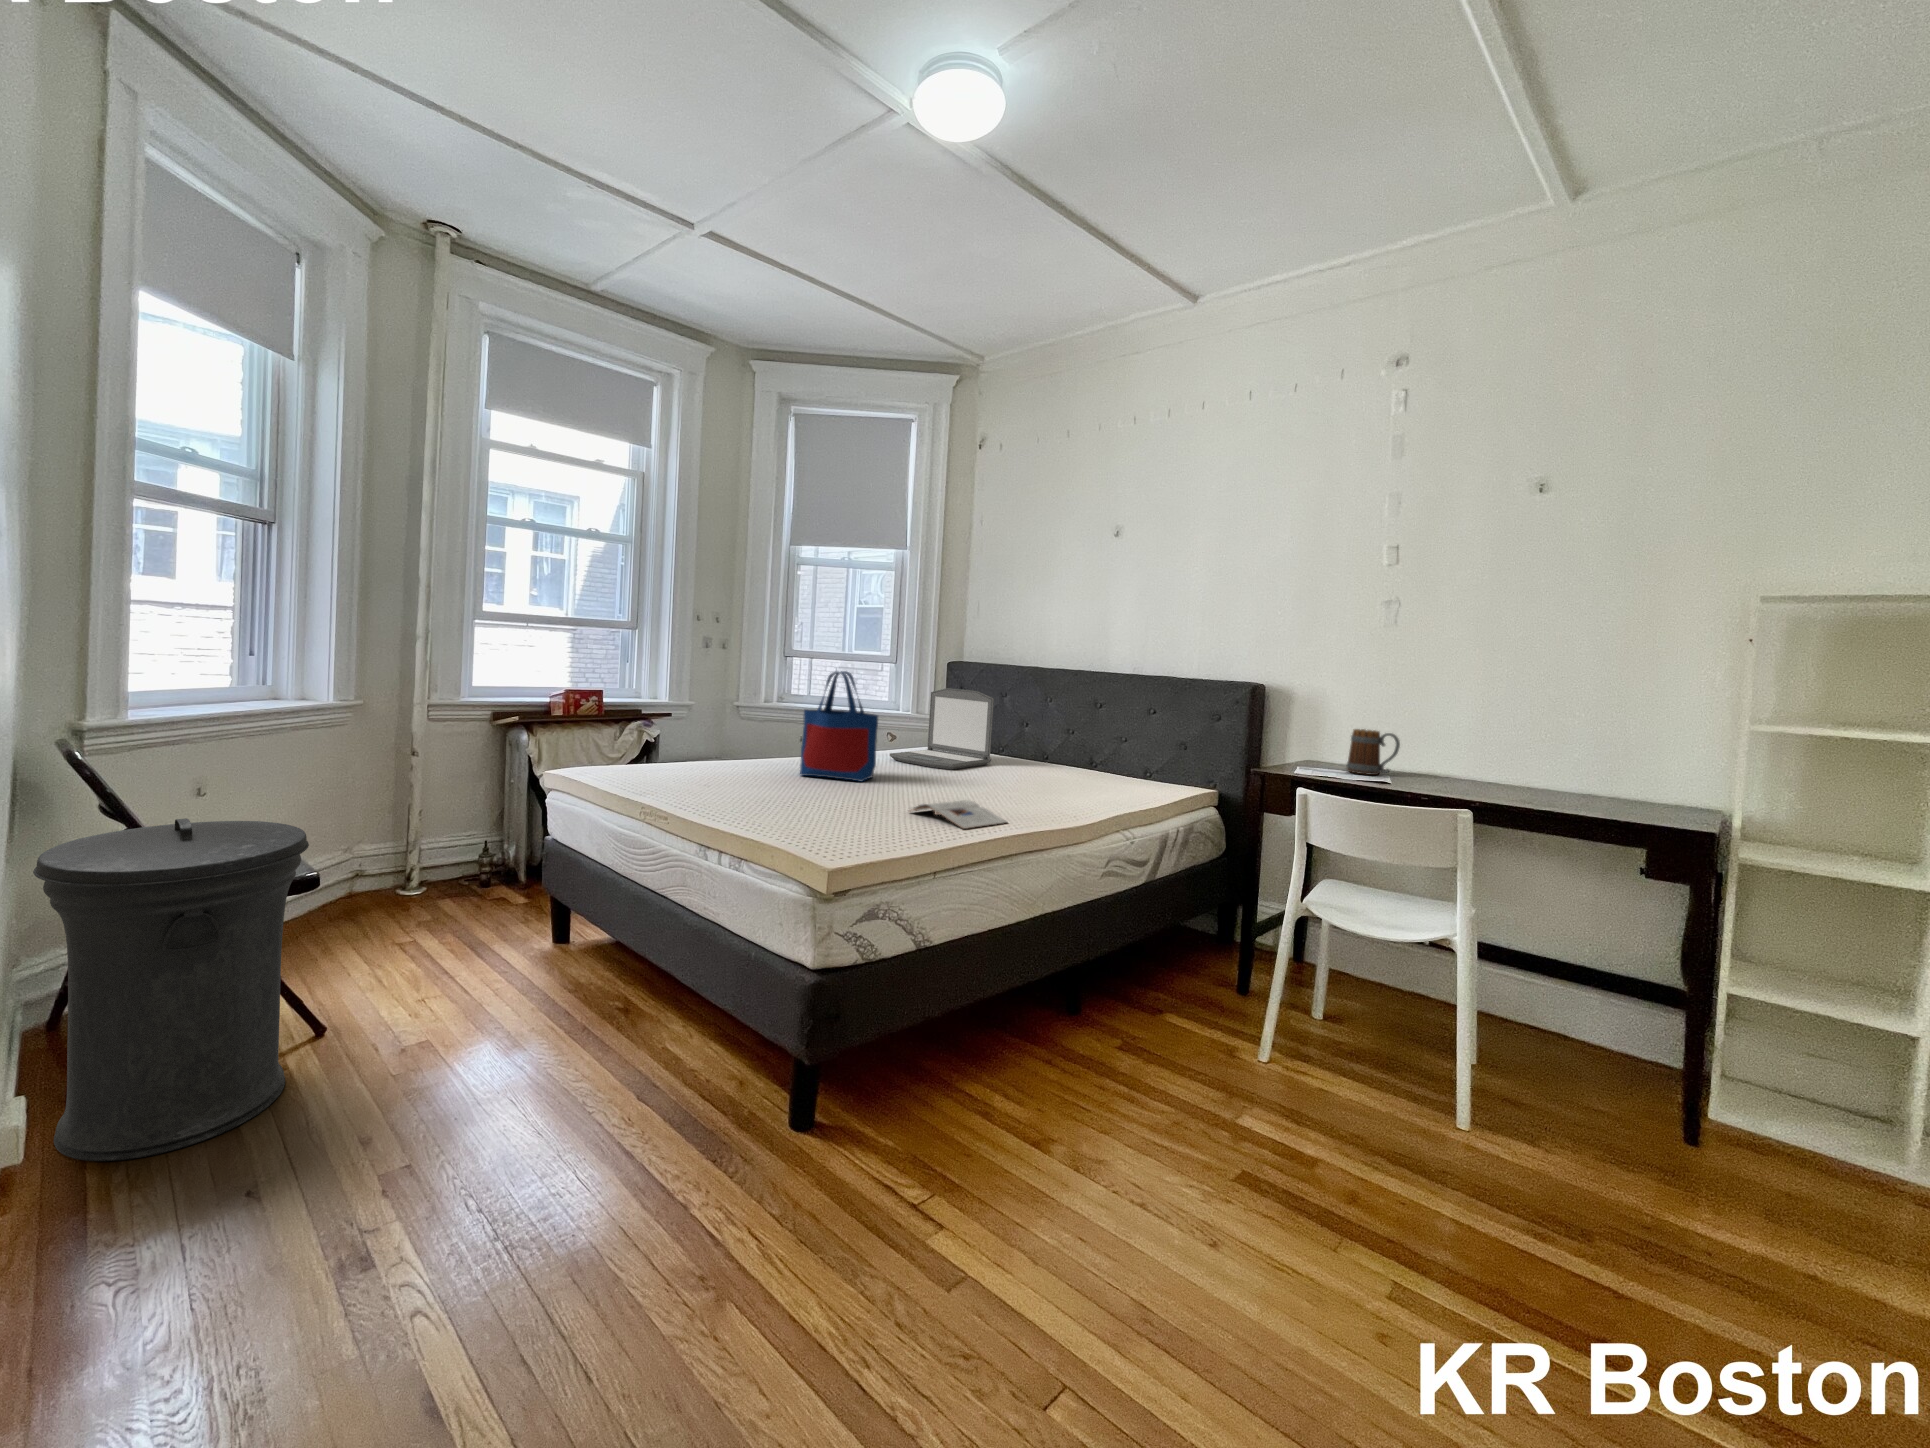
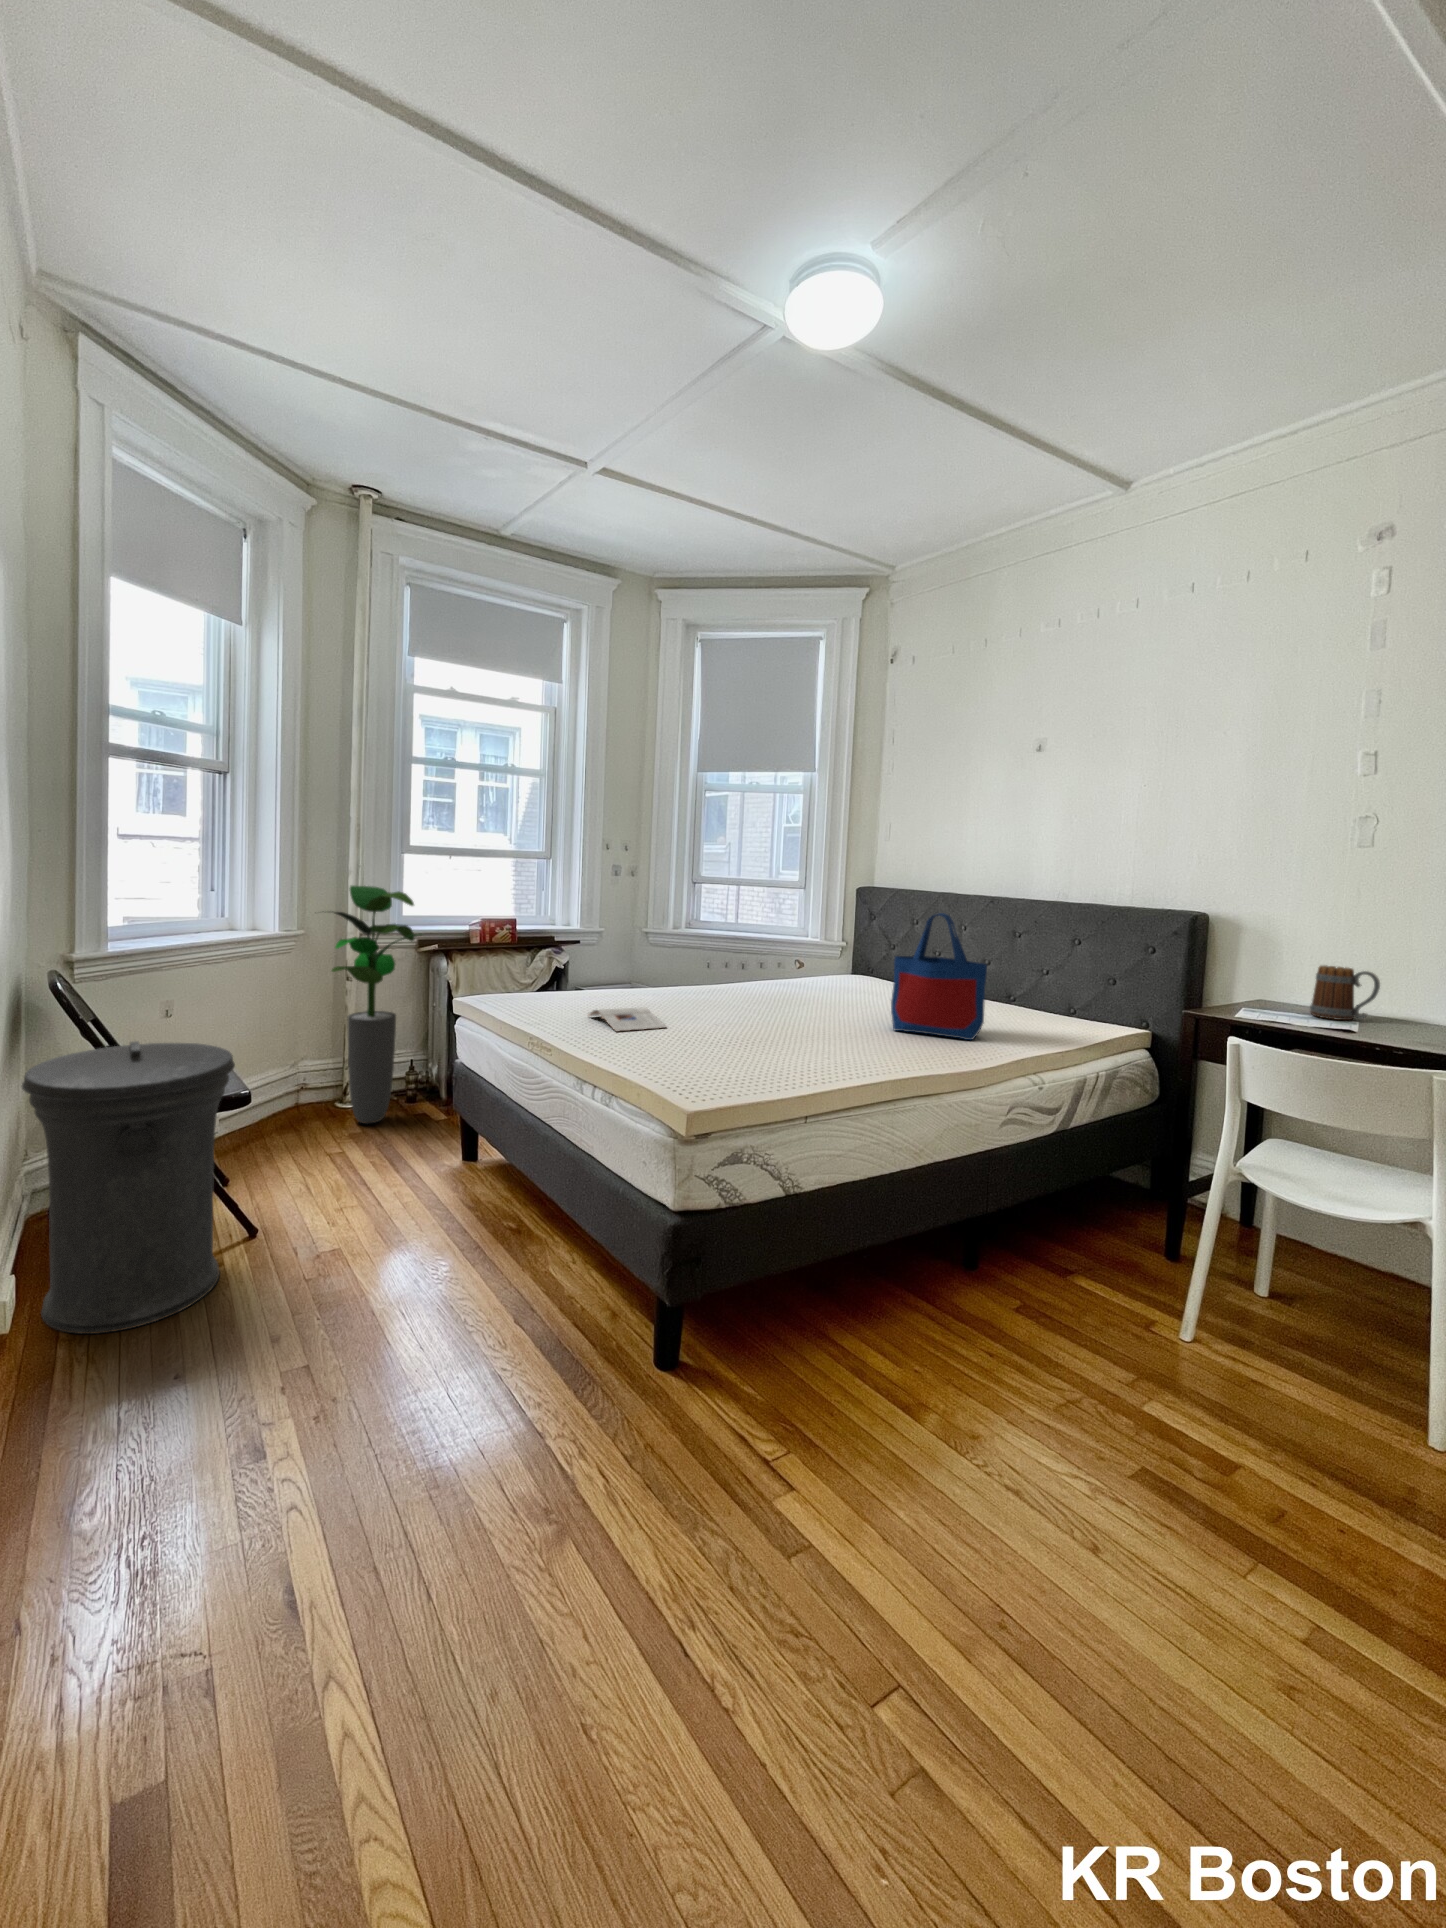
potted plant: none [380,651,511,911] -> present [332,886,422,1124]
tote bag: present [800,671,878,782] -> present [891,913,987,1040]
laptop: present [890,688,994,770] -> none [787,916,897,1002]
magazine: present [913,800,1007,829] -> present [589,1007,666,1031]

